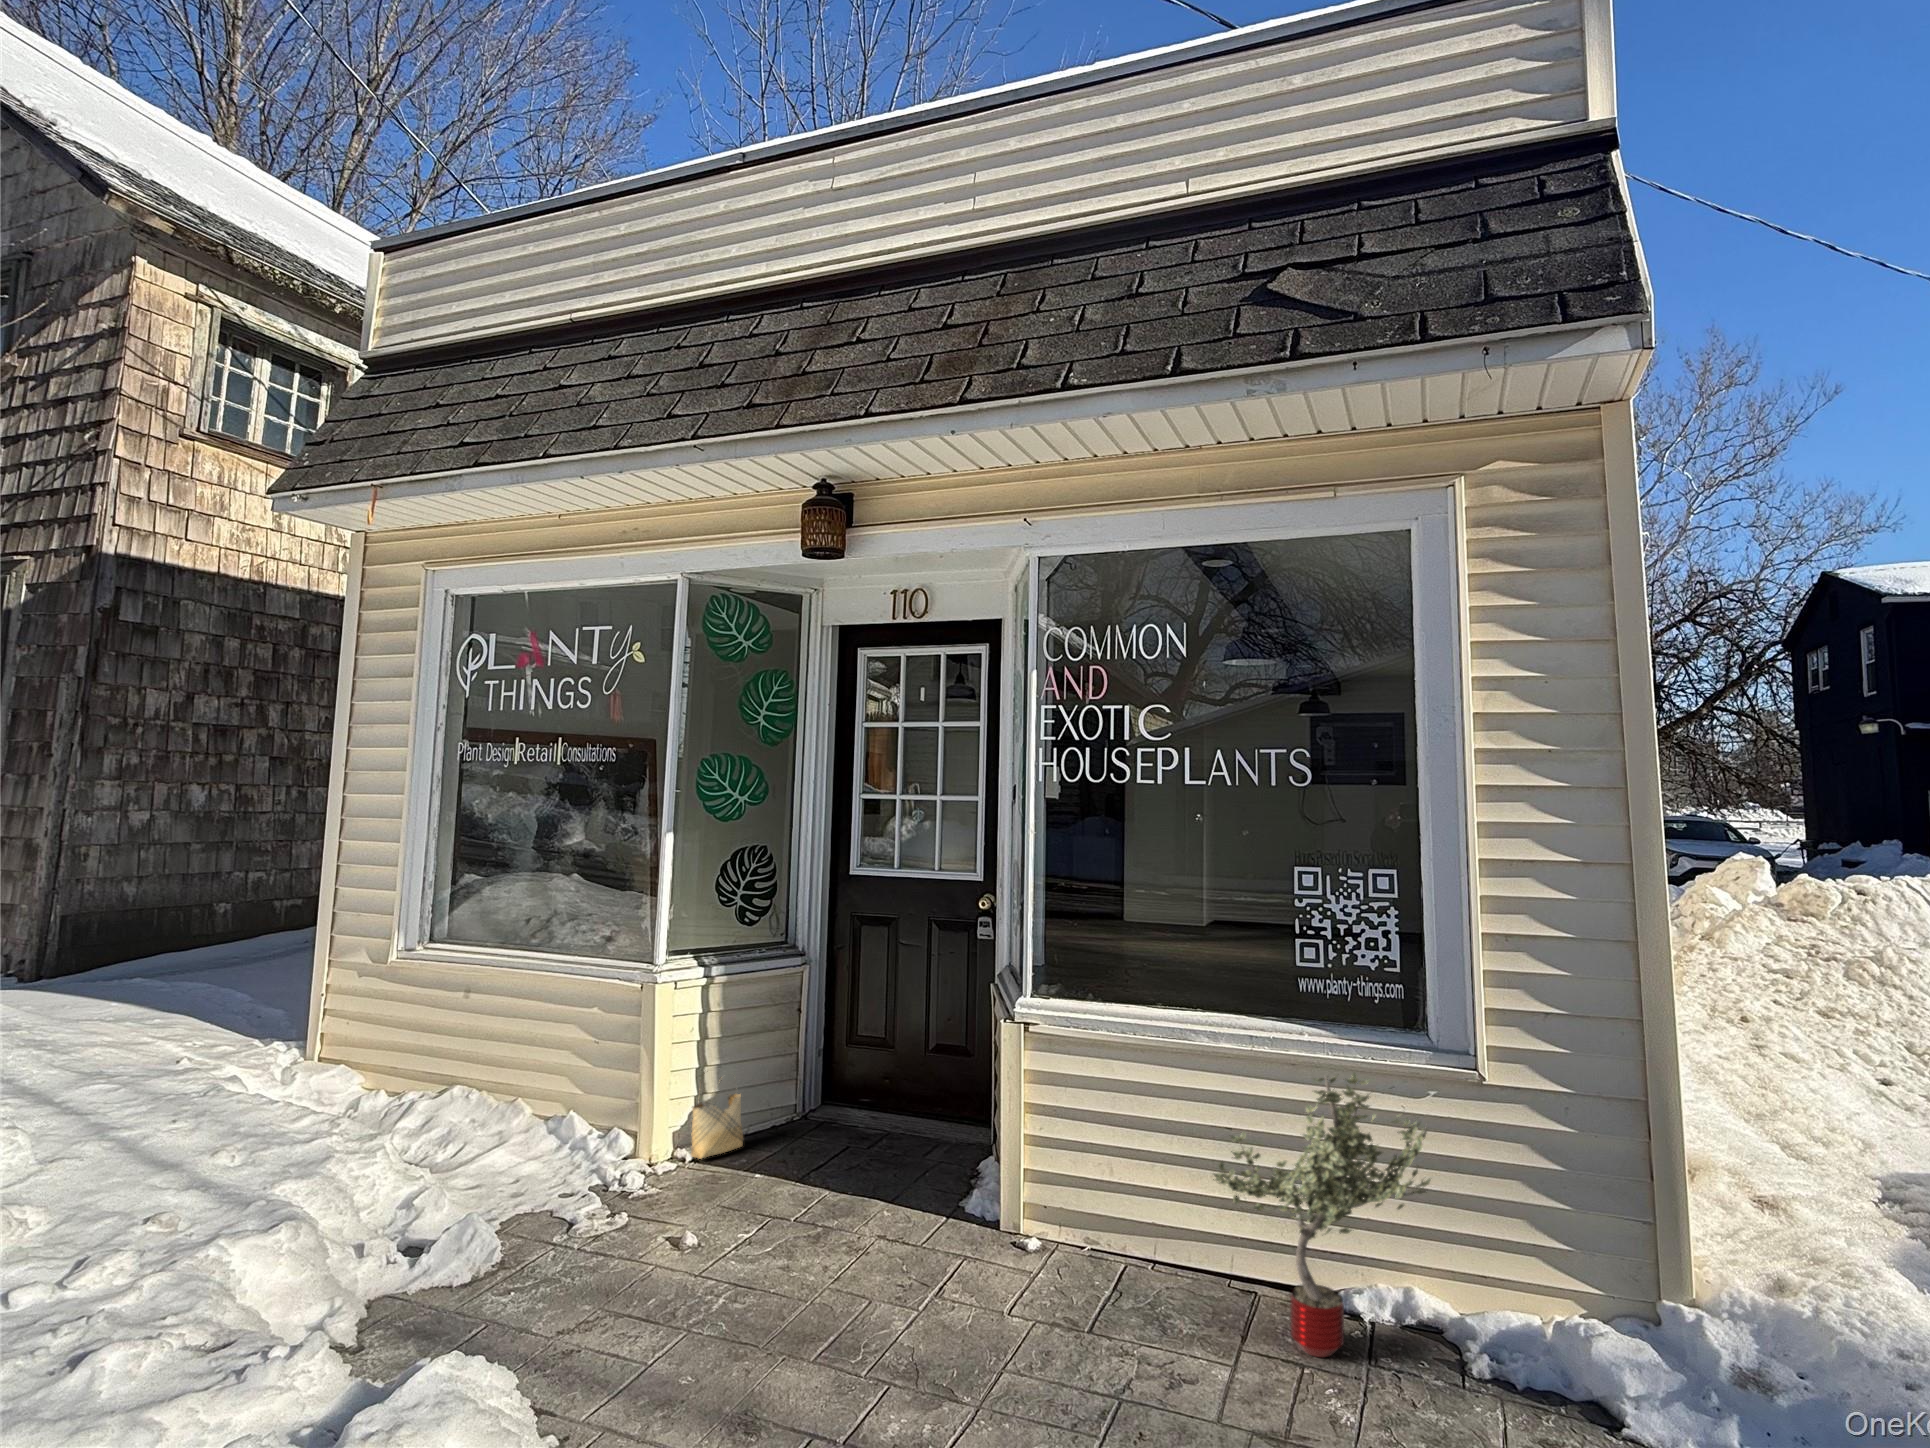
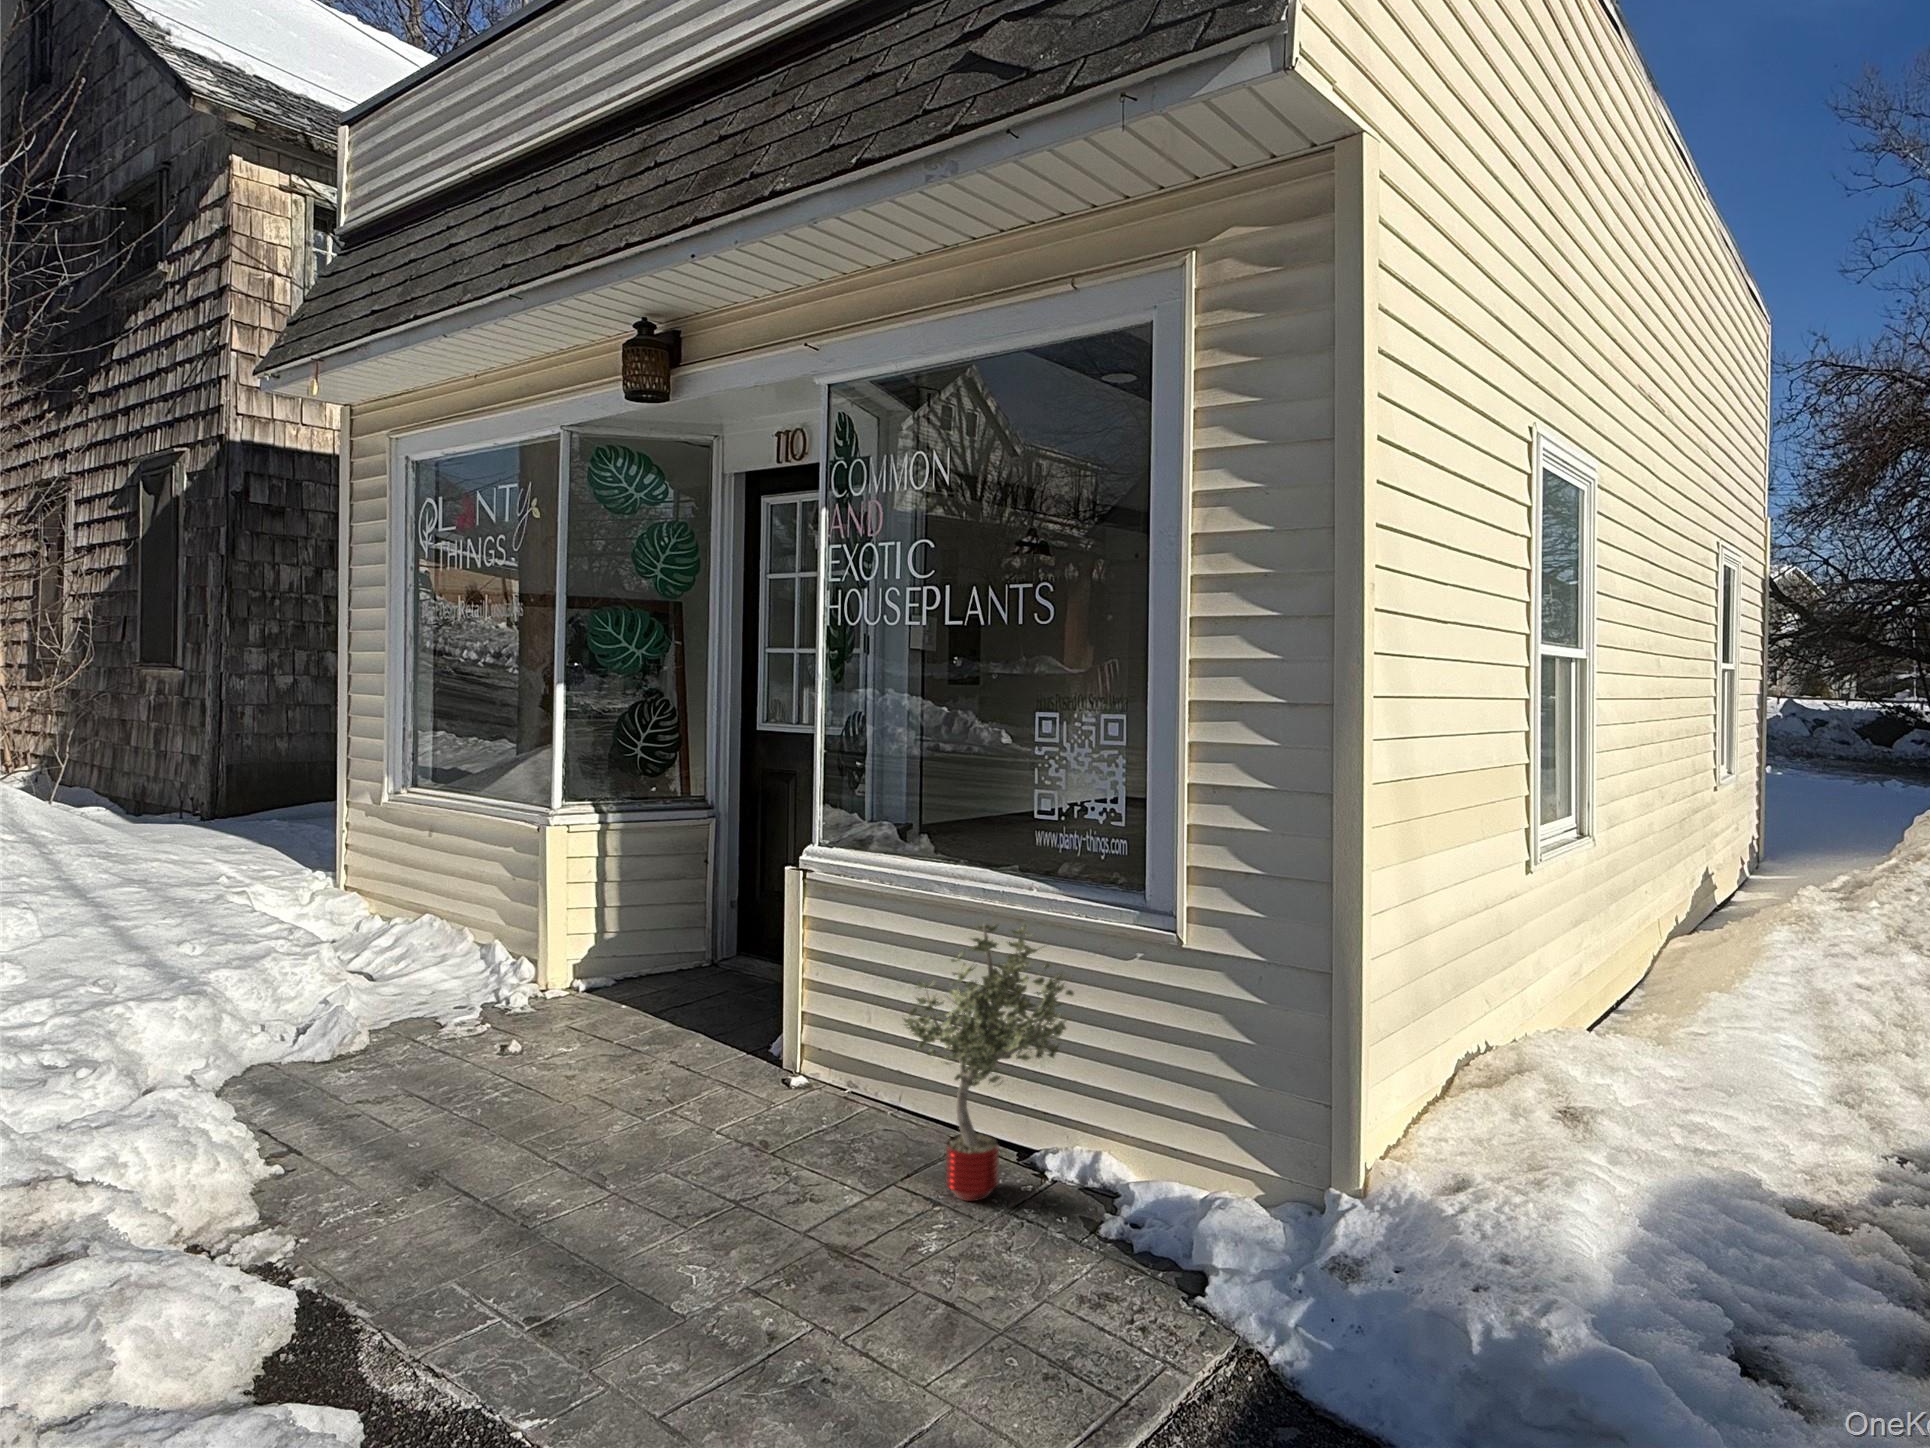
woven basket: present [690,1073,743,1159] -> none [583,909,639,990]

